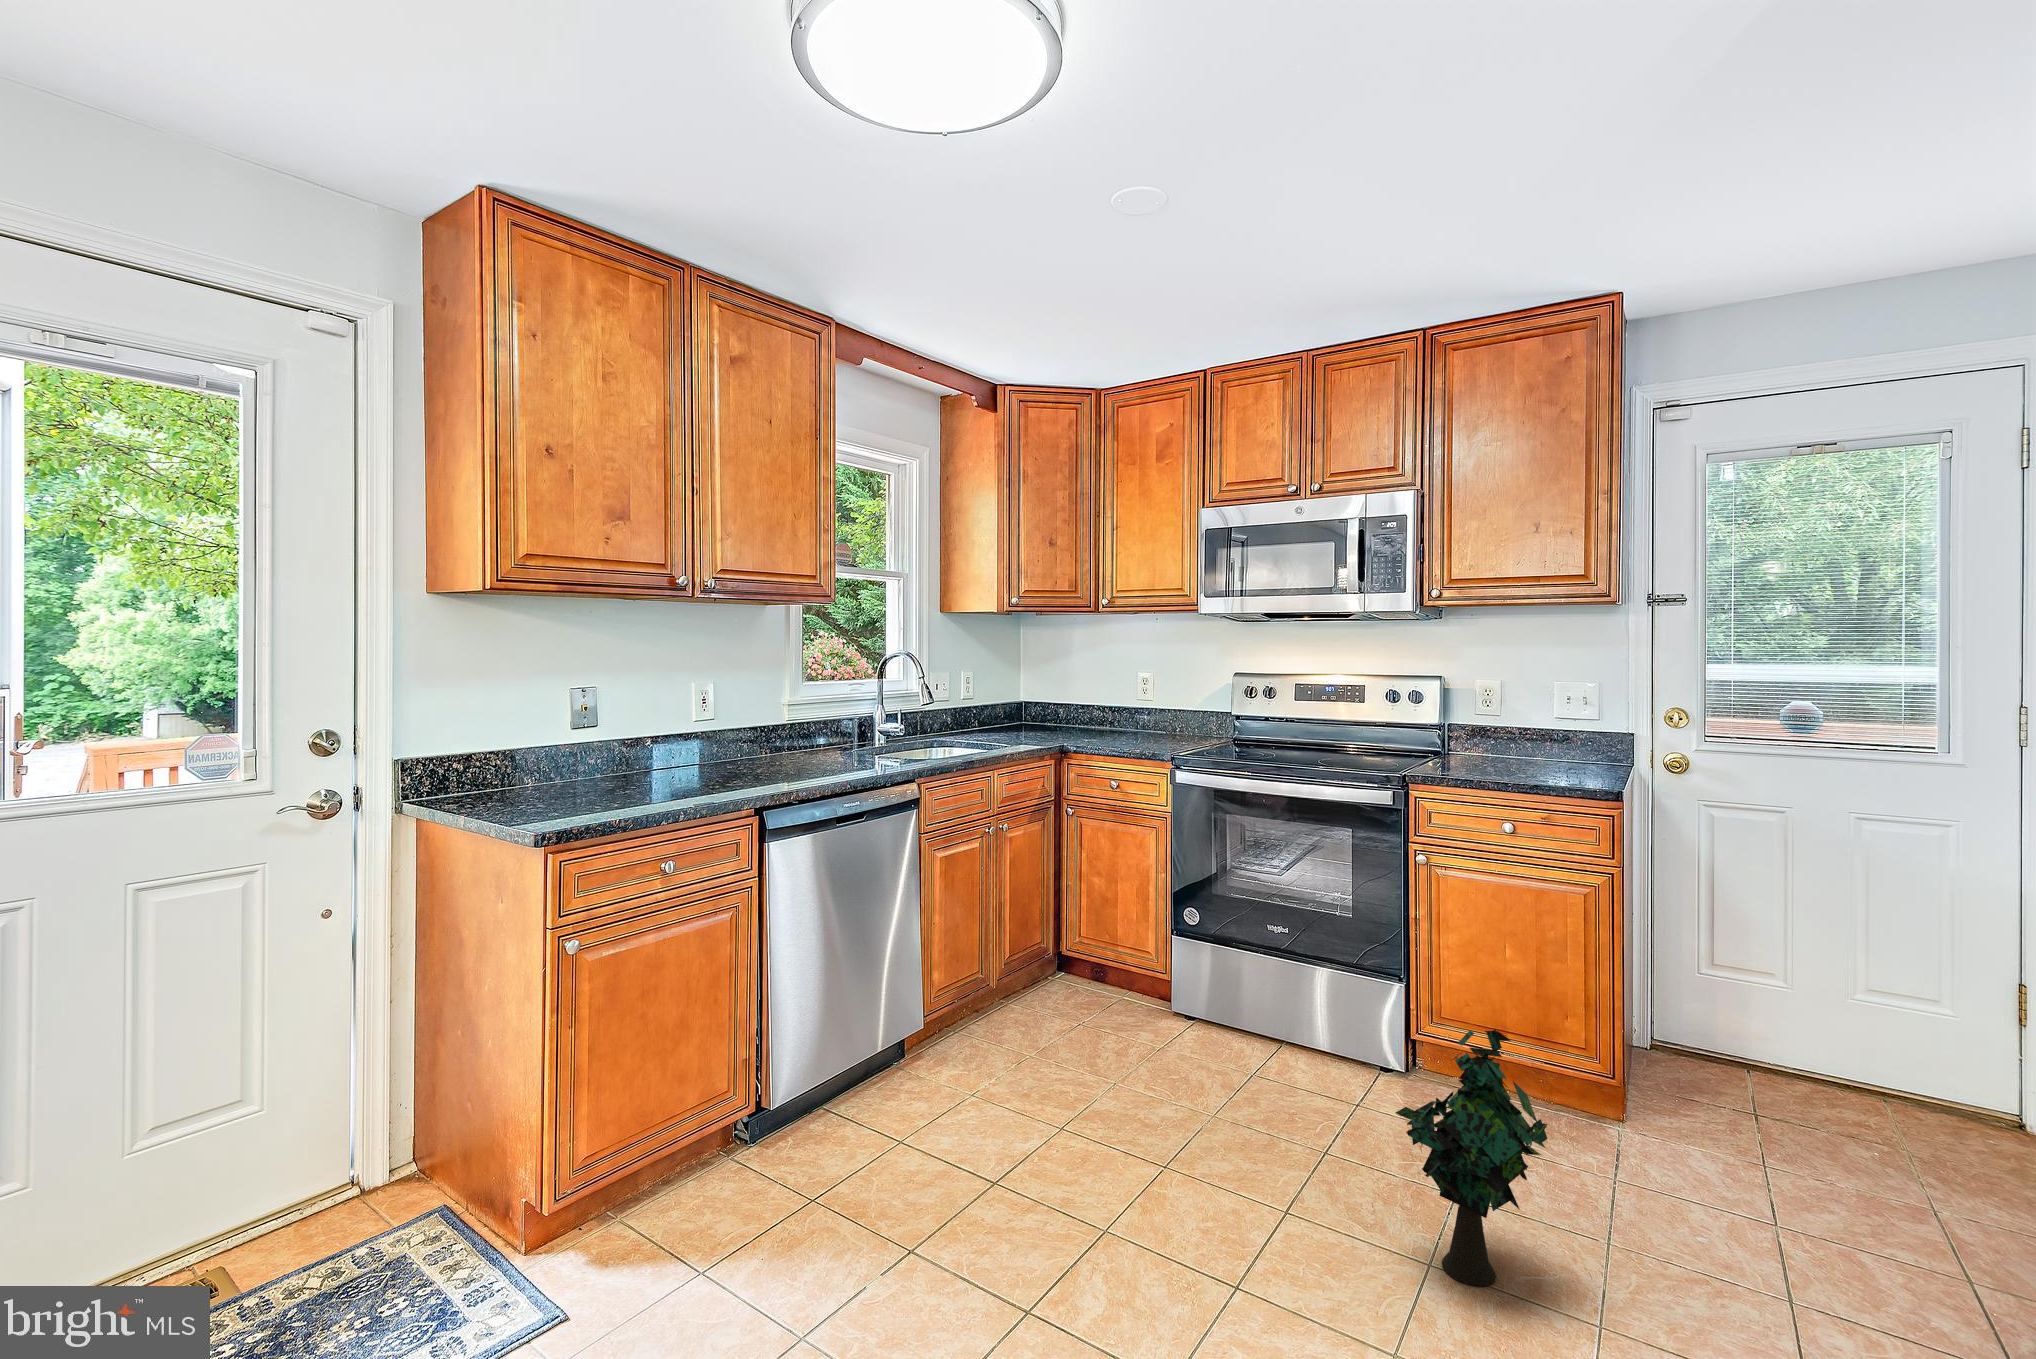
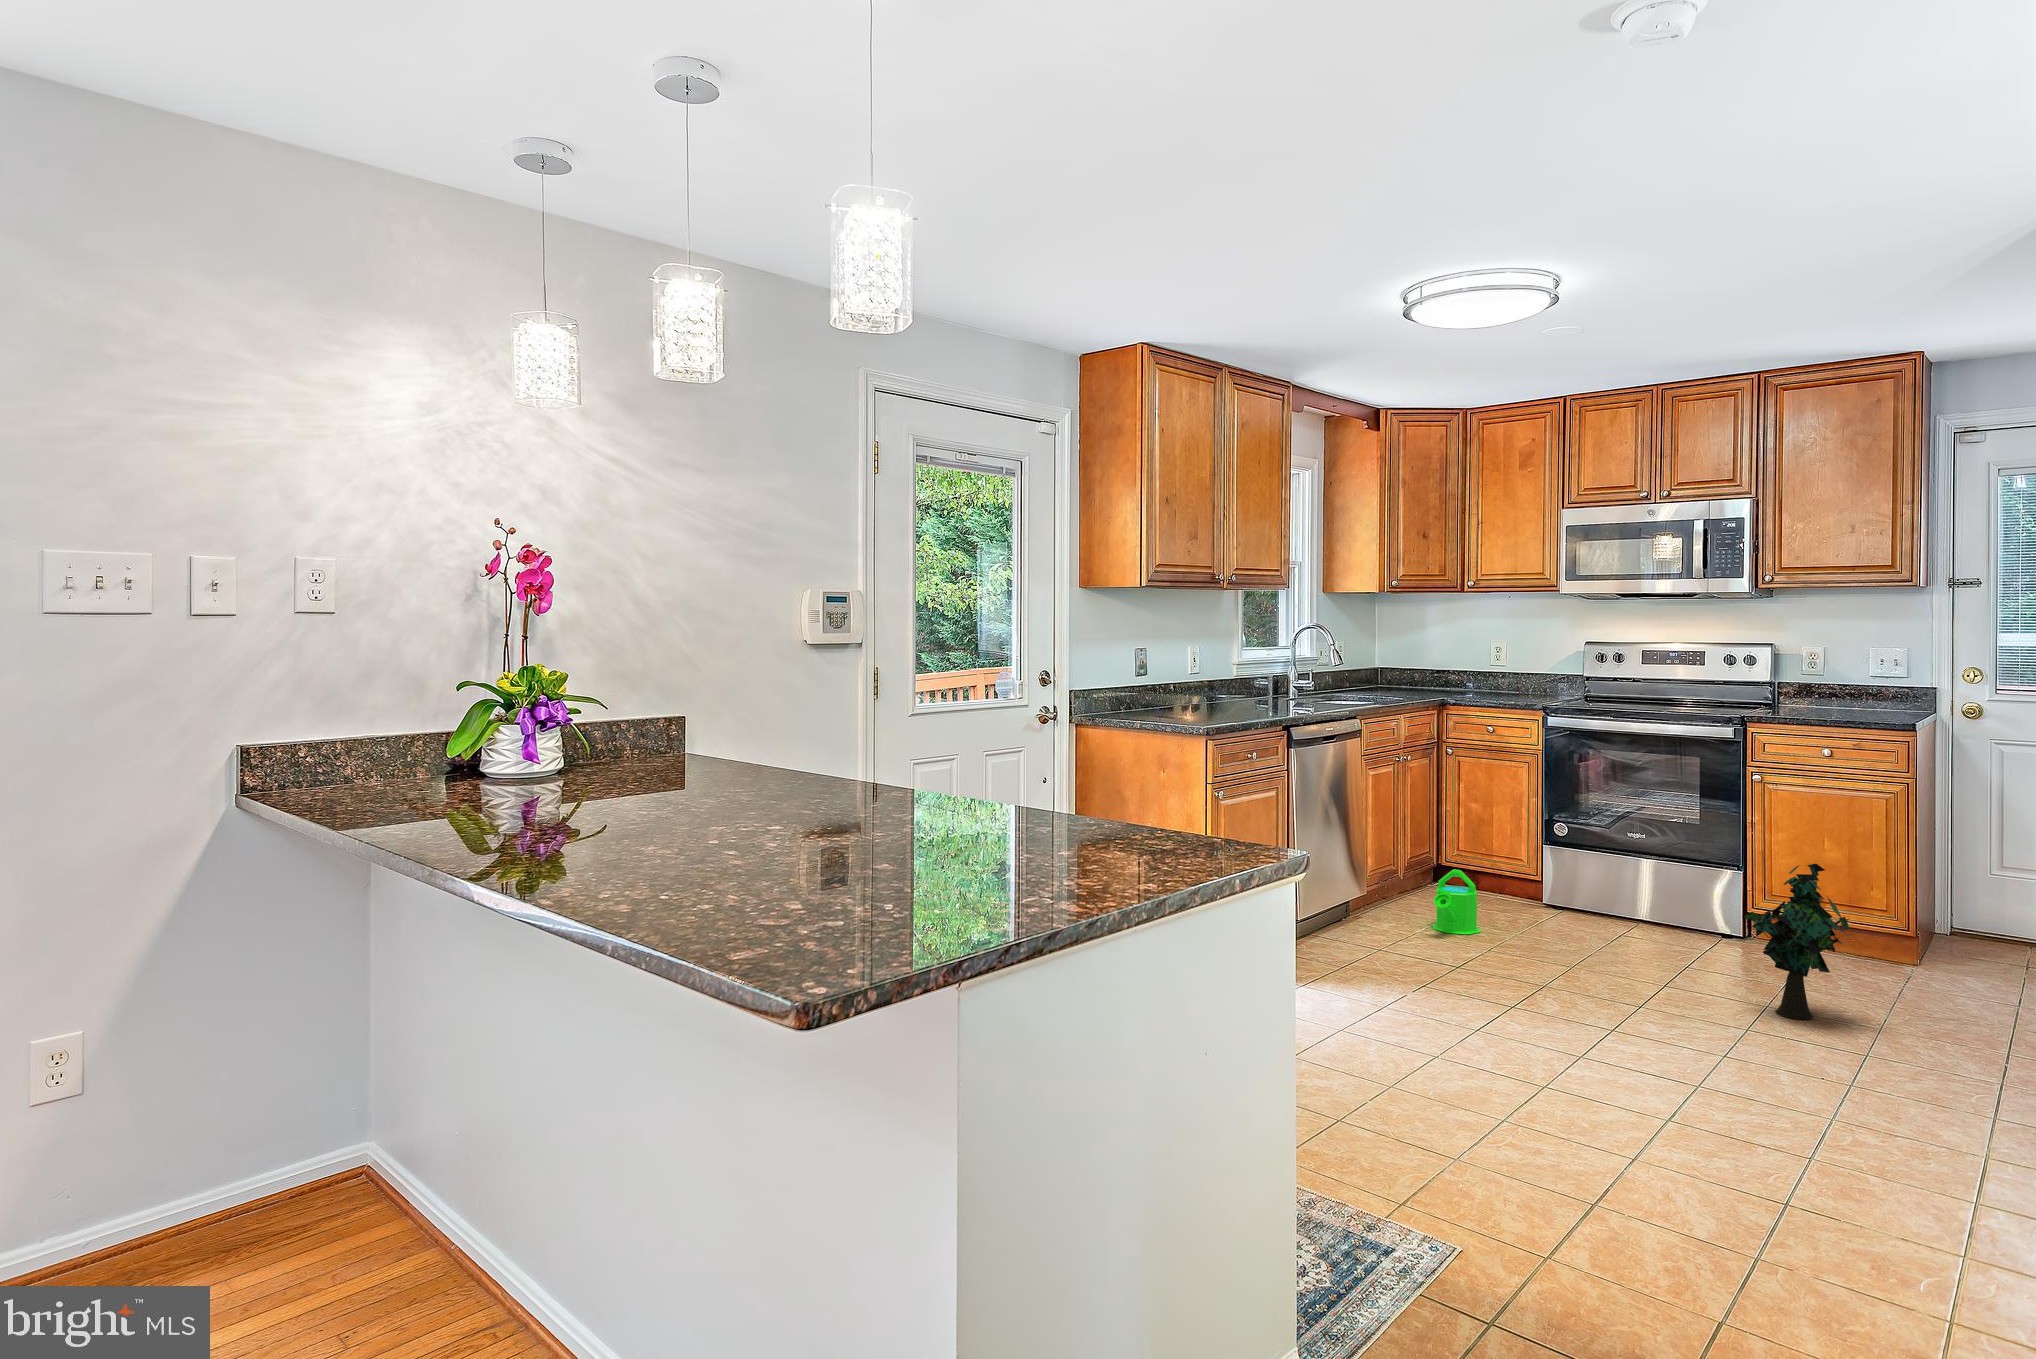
watering can: none [1005,988,1075,1083] -> present [1433,869,1480,934]

